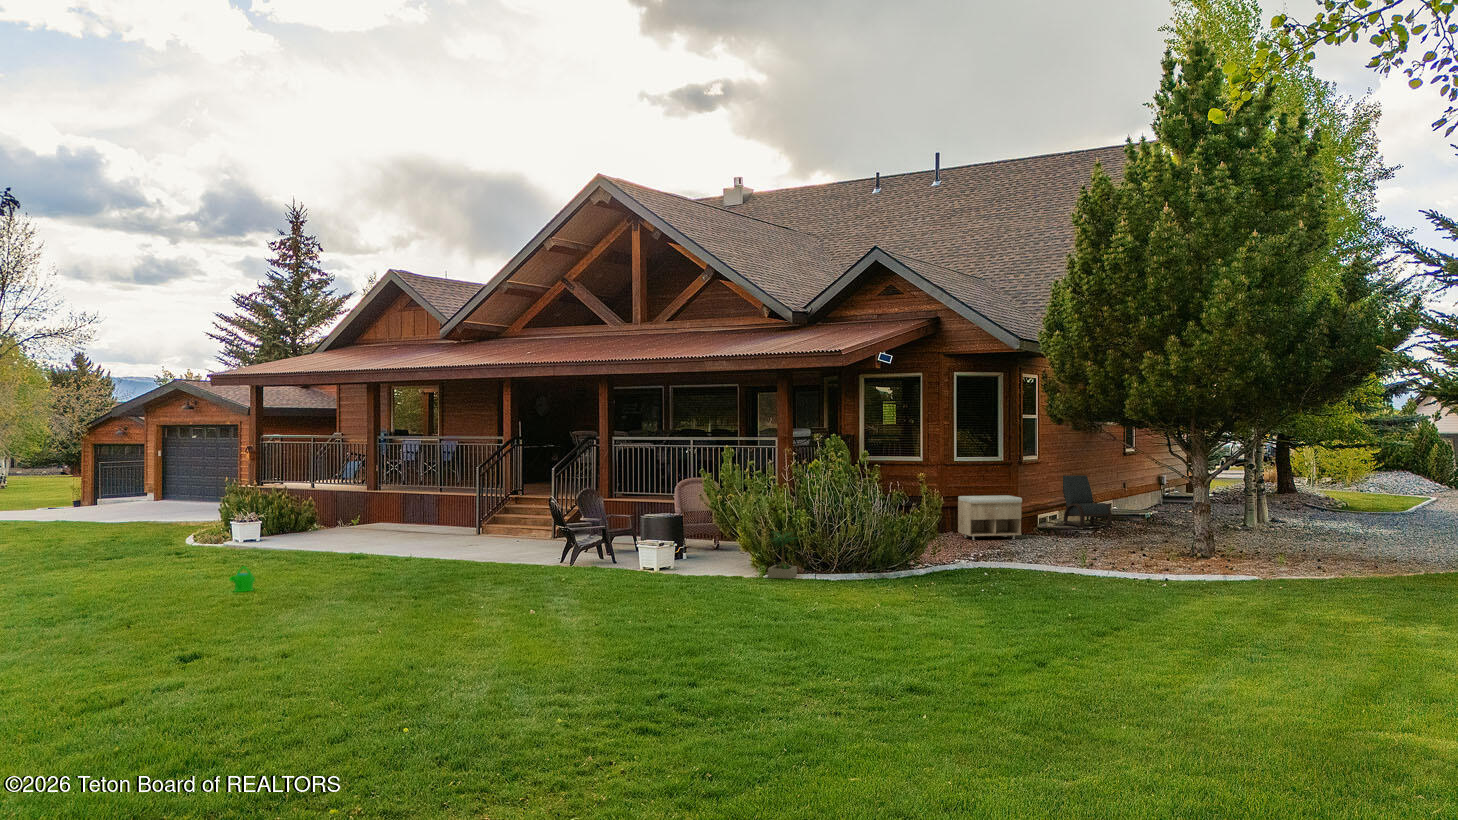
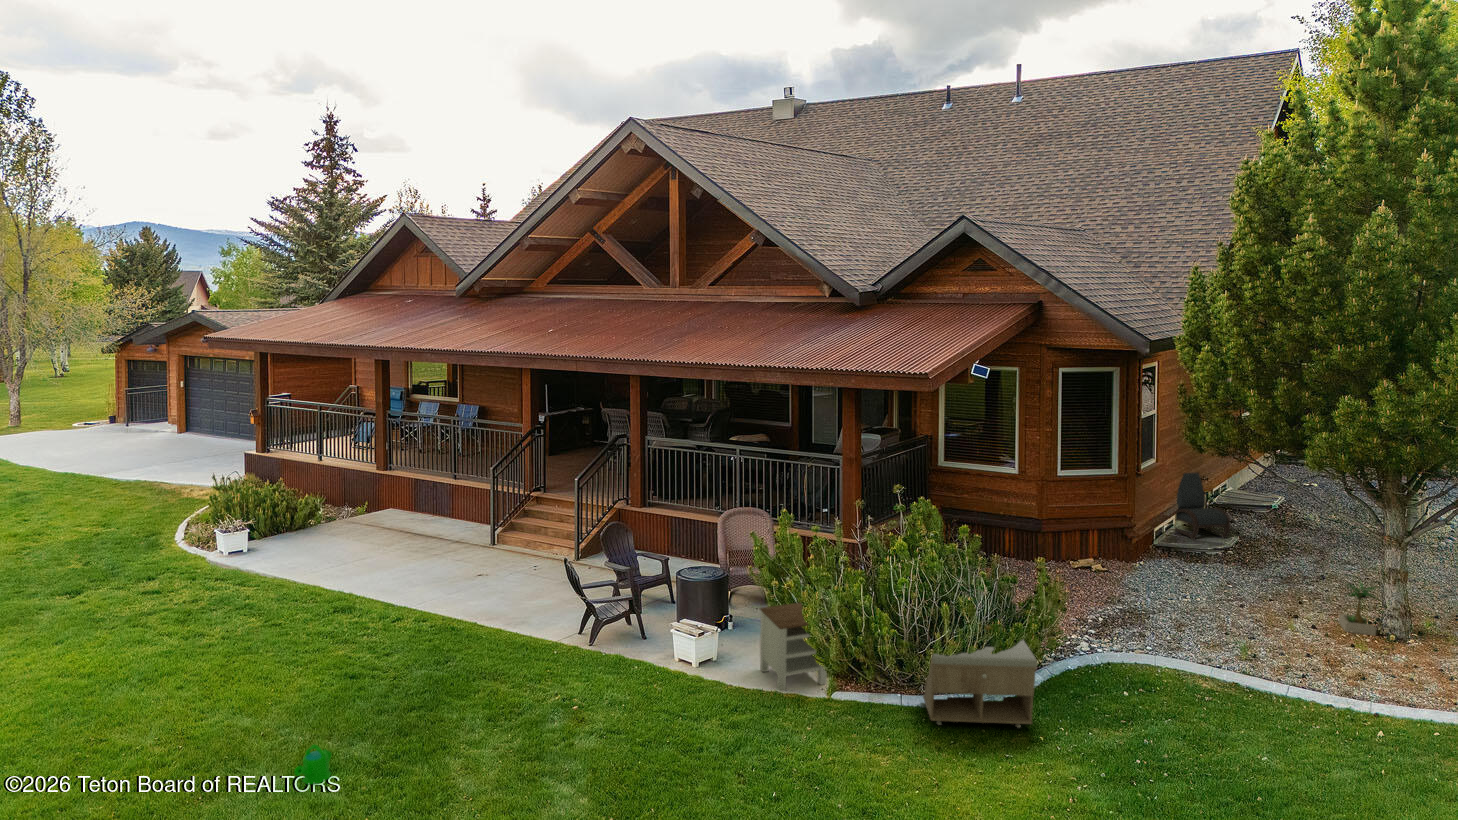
storage bench: present [958,495,1022,540] -> present [923,640,1037,728]
side table: none [699,515,752,574] -> present [760,603,827,692]
potted plant: present [768,532,799,579] -> present [1339,581,1380,635]
watering can: present [229,566,255,592] -> present [294,745,332,785]

